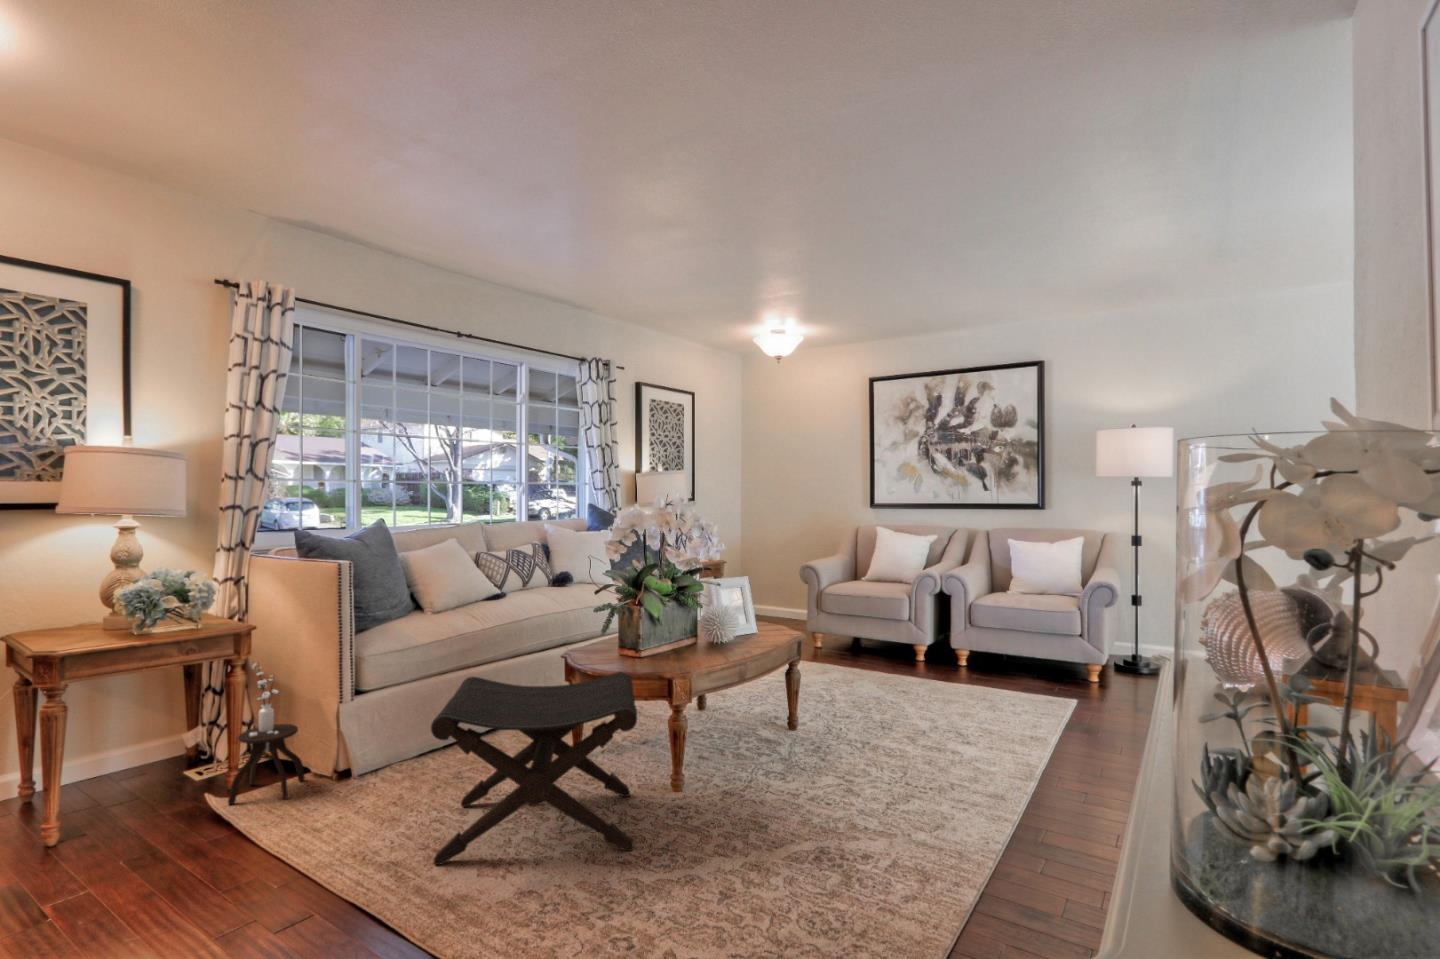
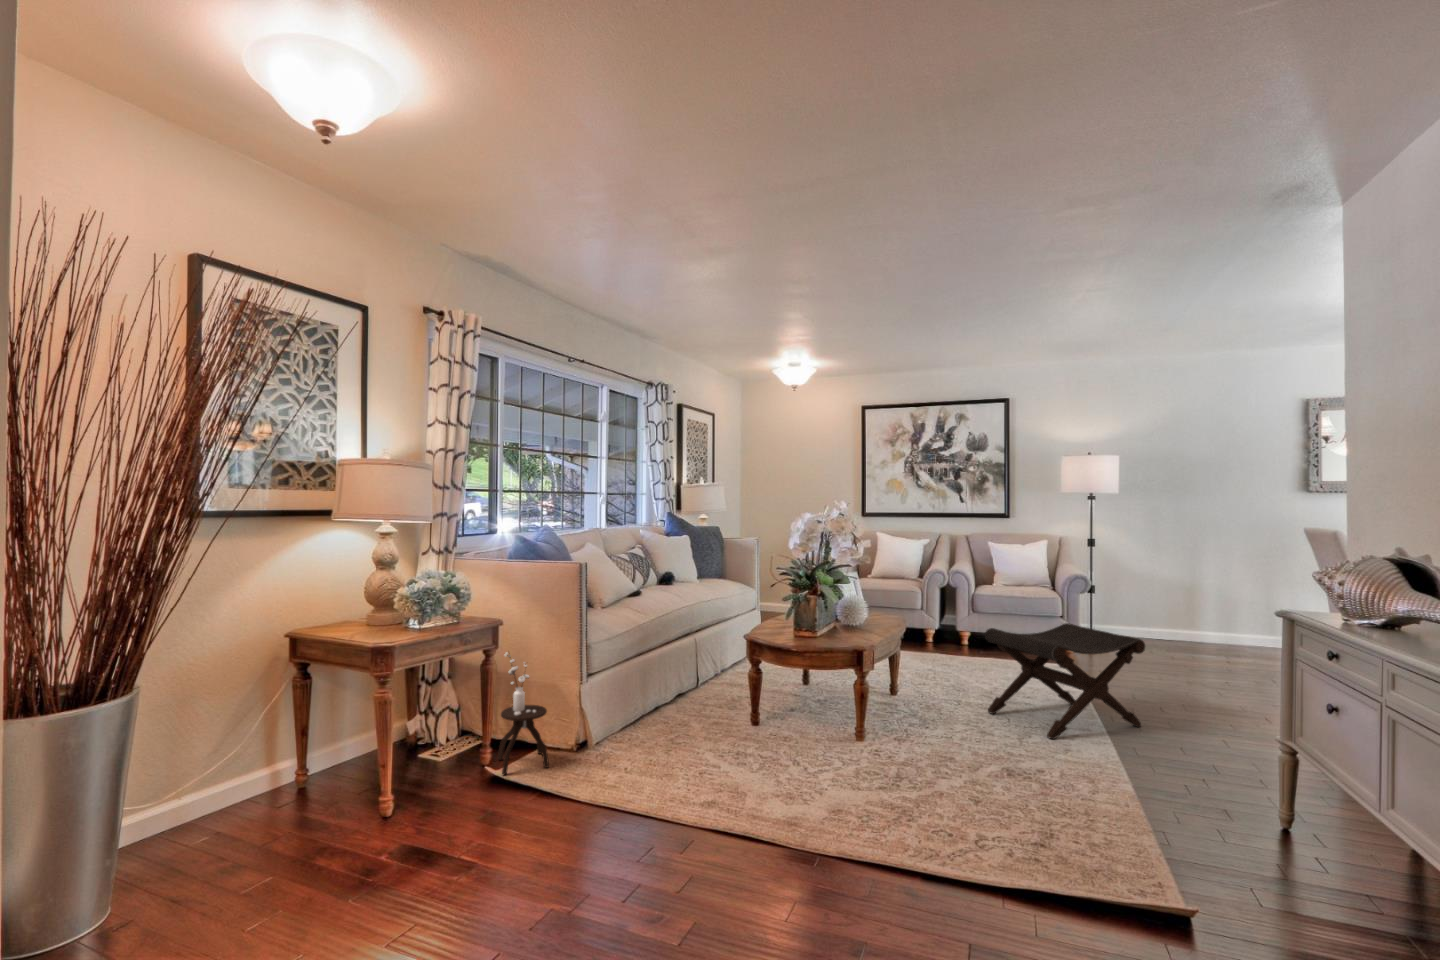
footstool: present [431,672,637,865] -> present [985,623,1145,739]

